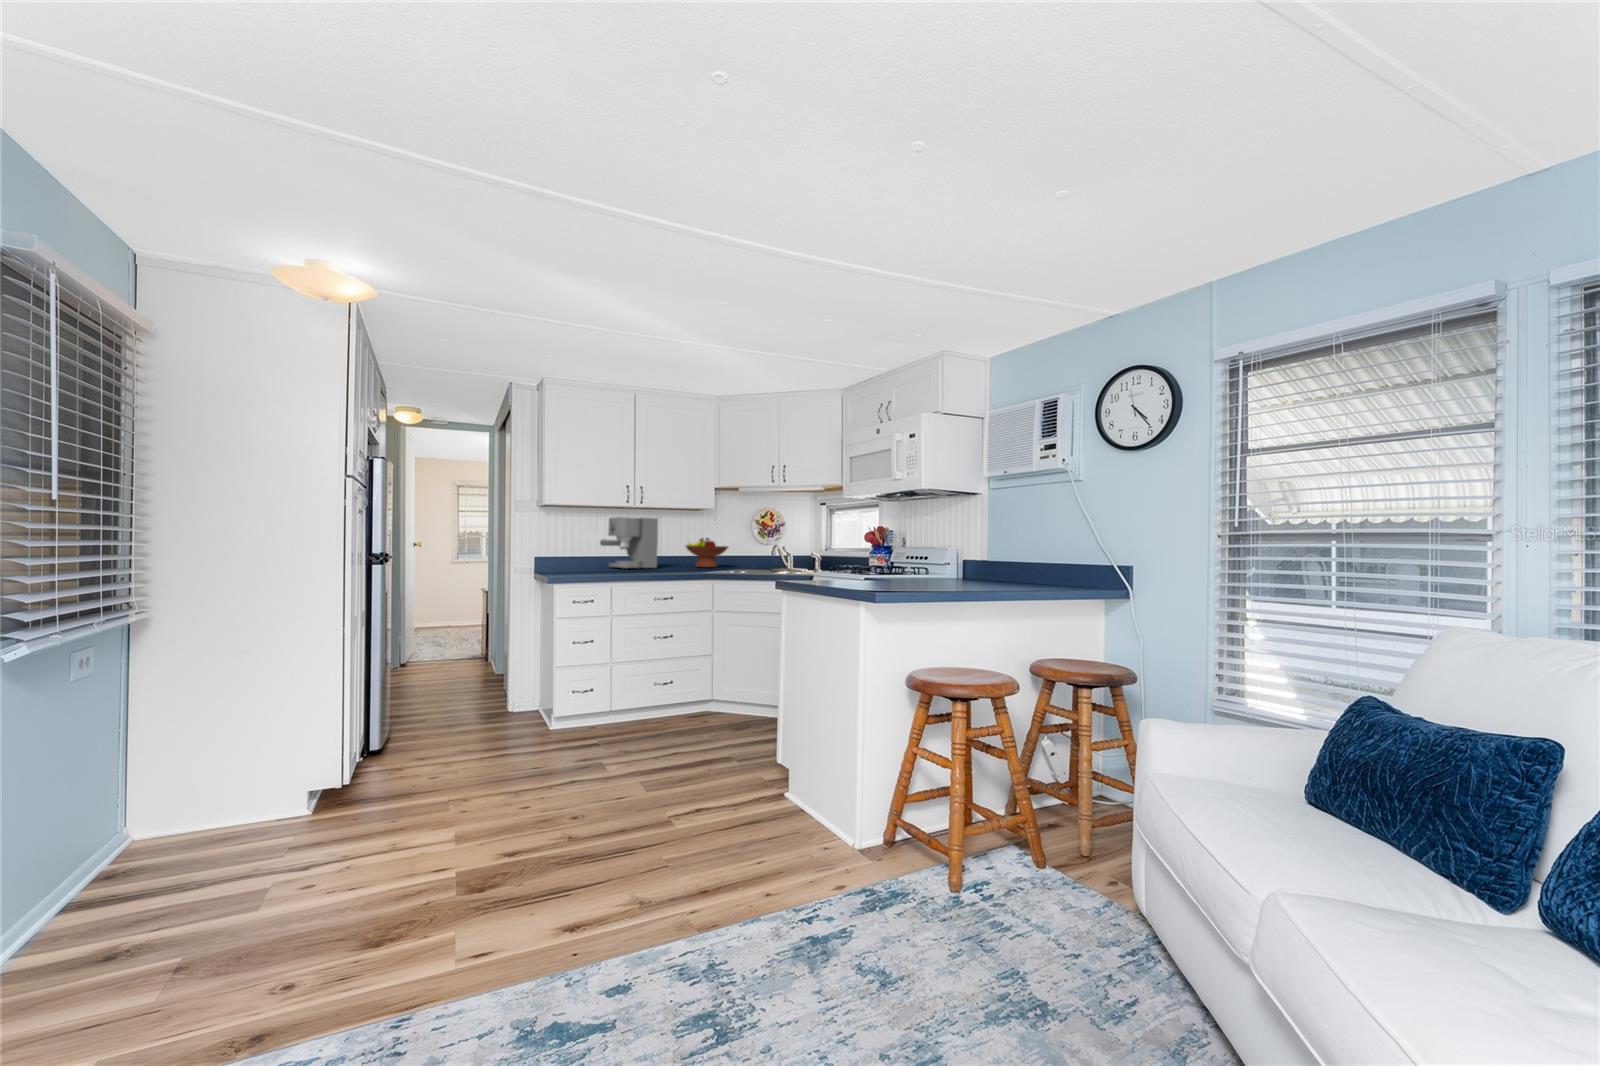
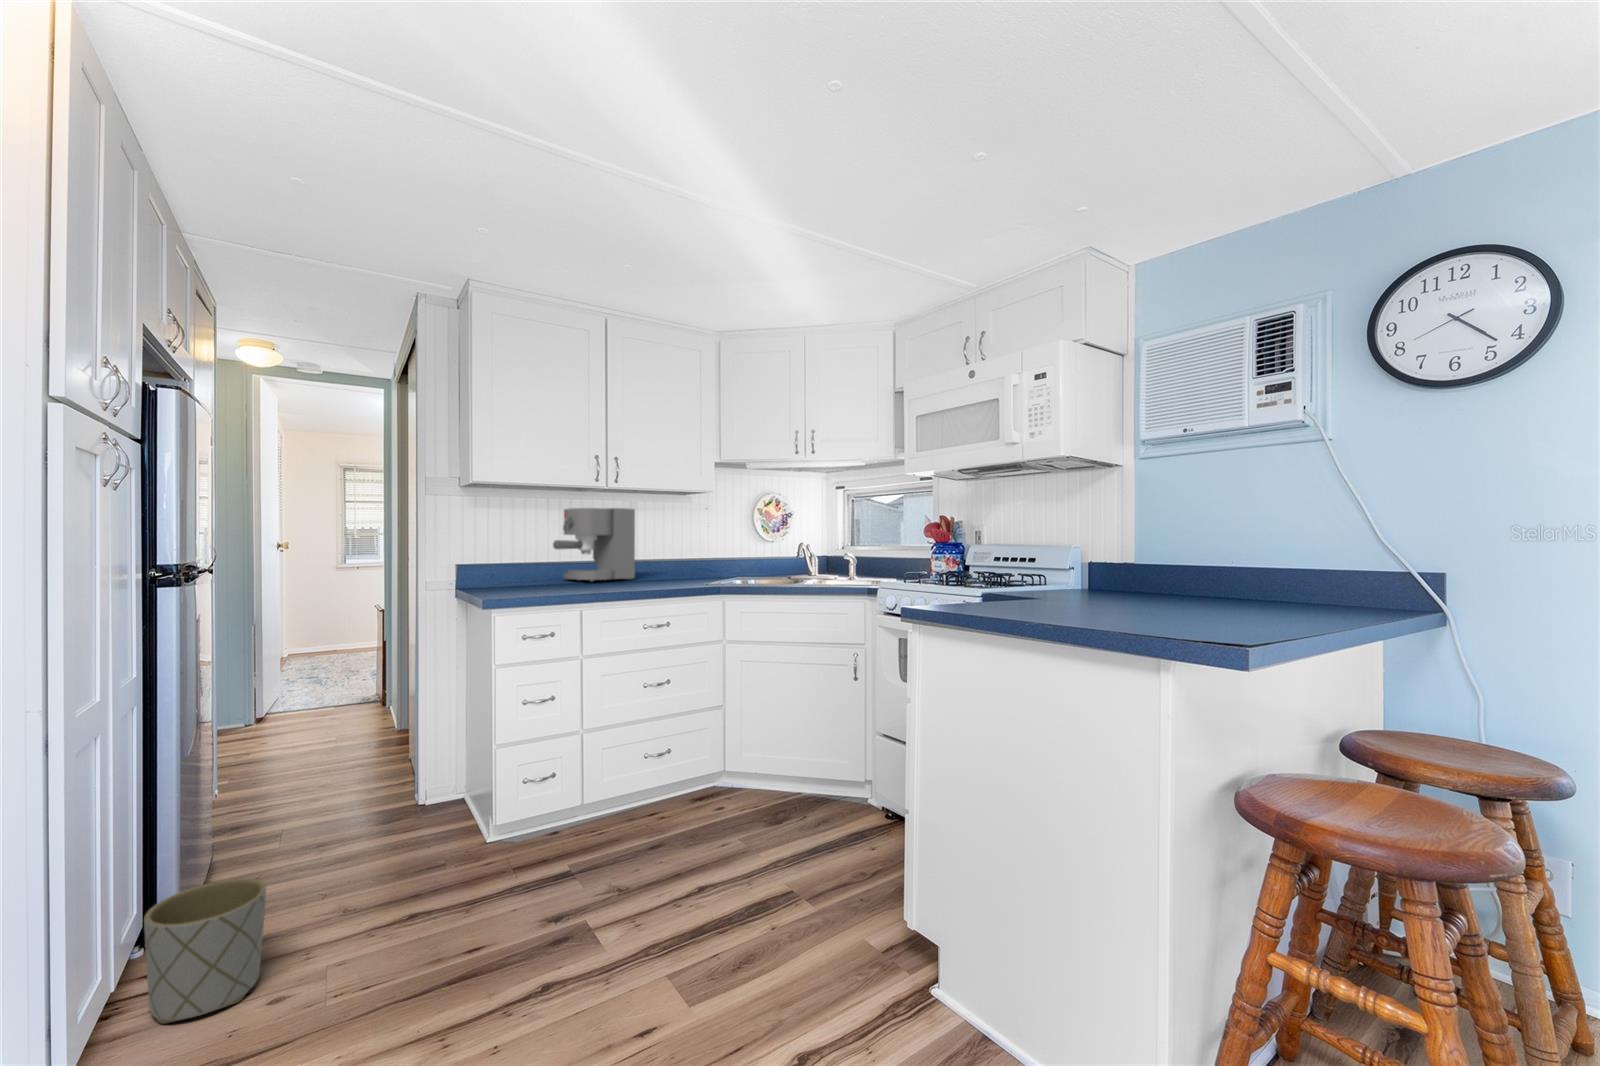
fruit bowl: present [686,538,728,568] -> none [668,535,730,575]
planter: none [371,722,428,787] -> present [144,878,266,1024]

